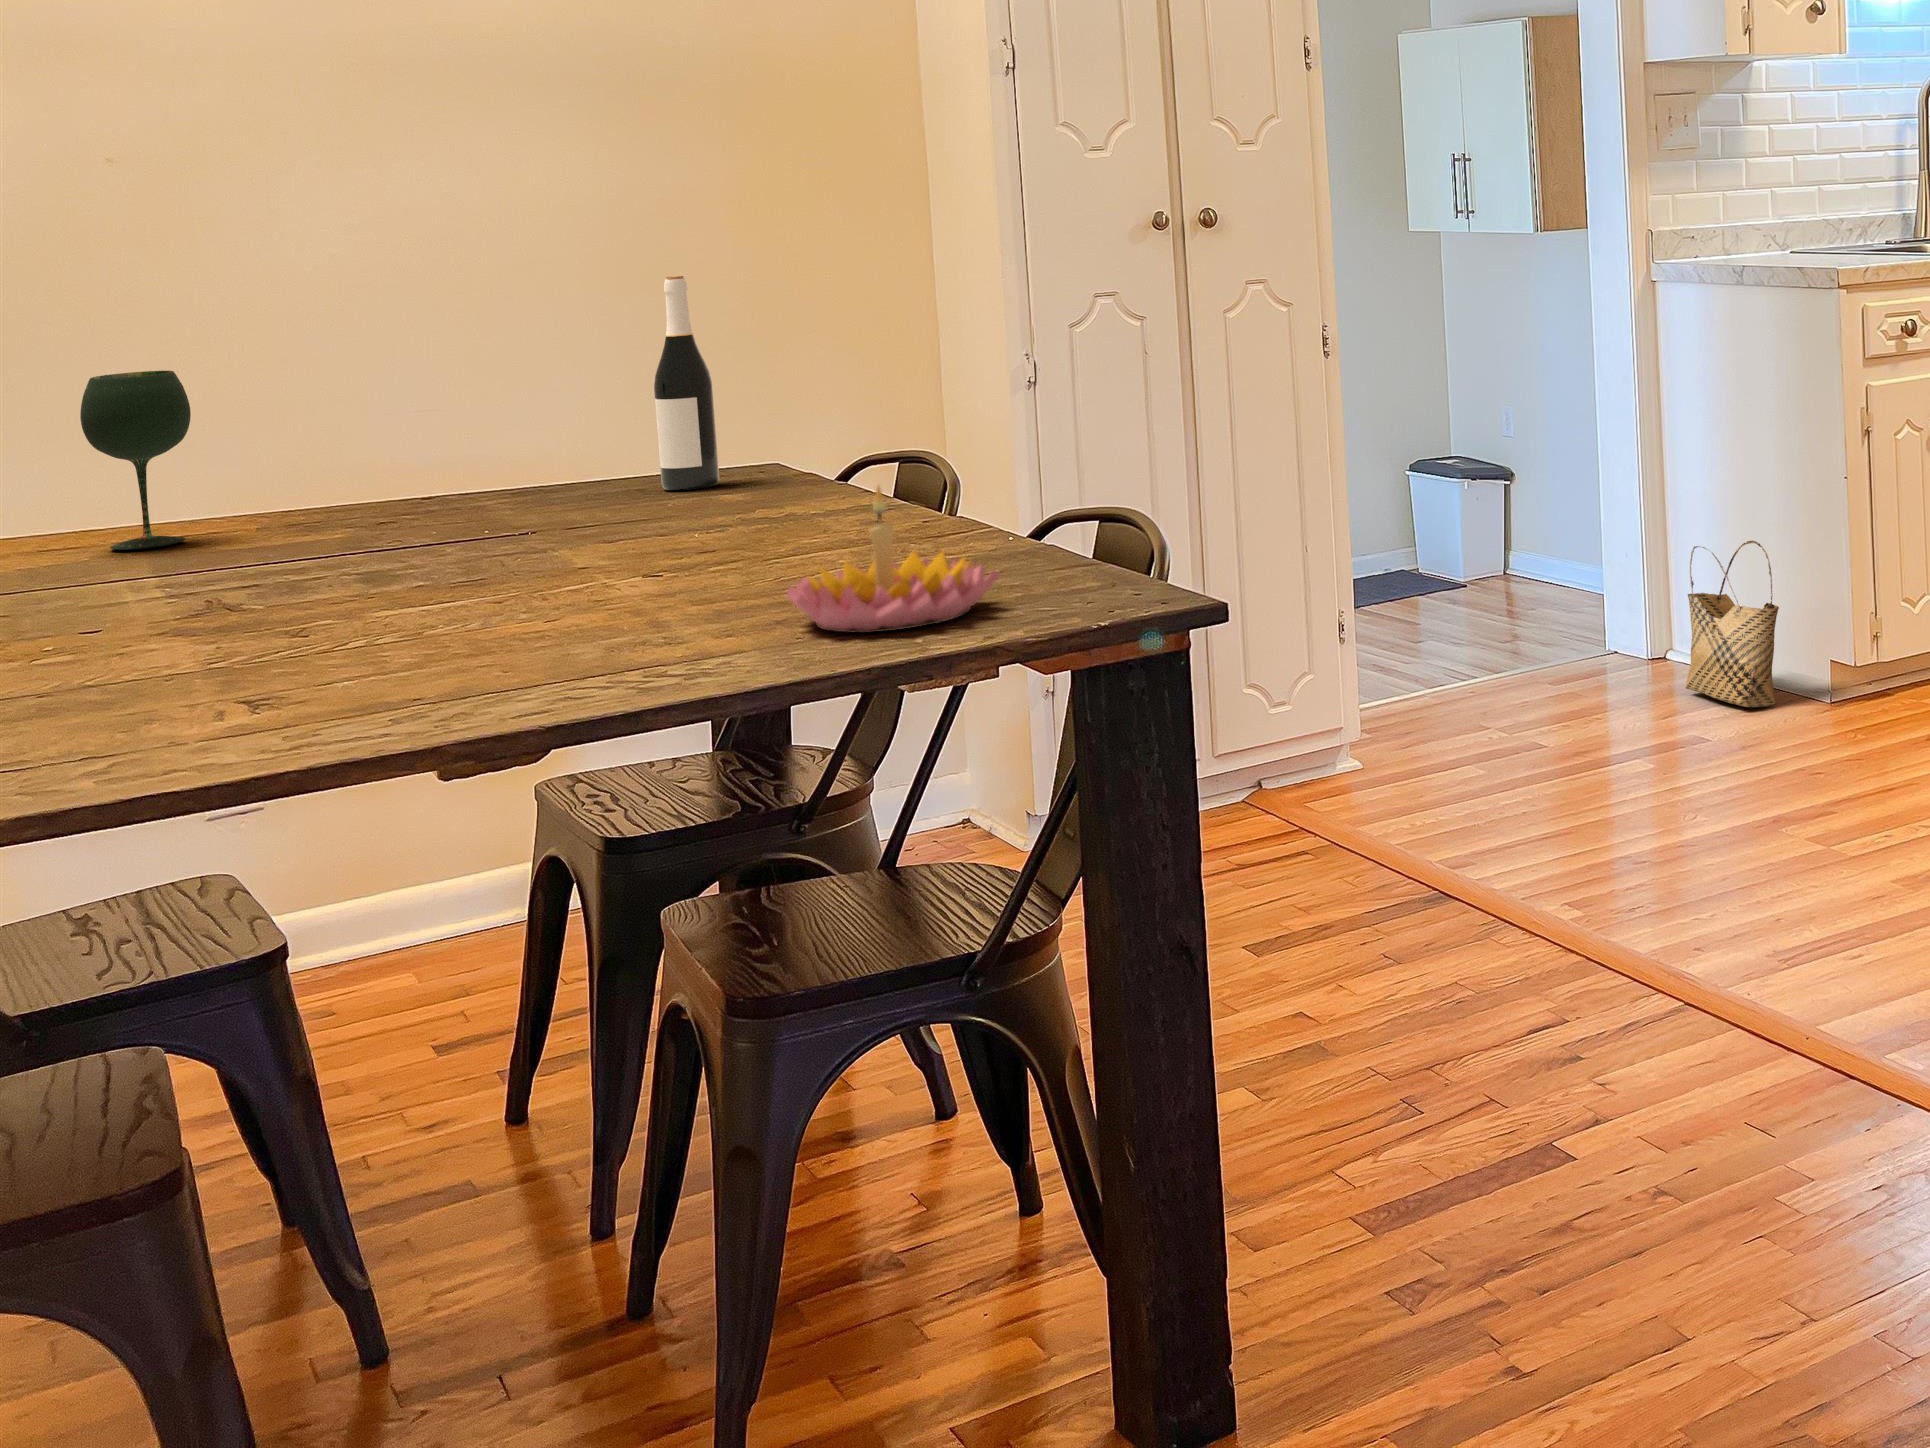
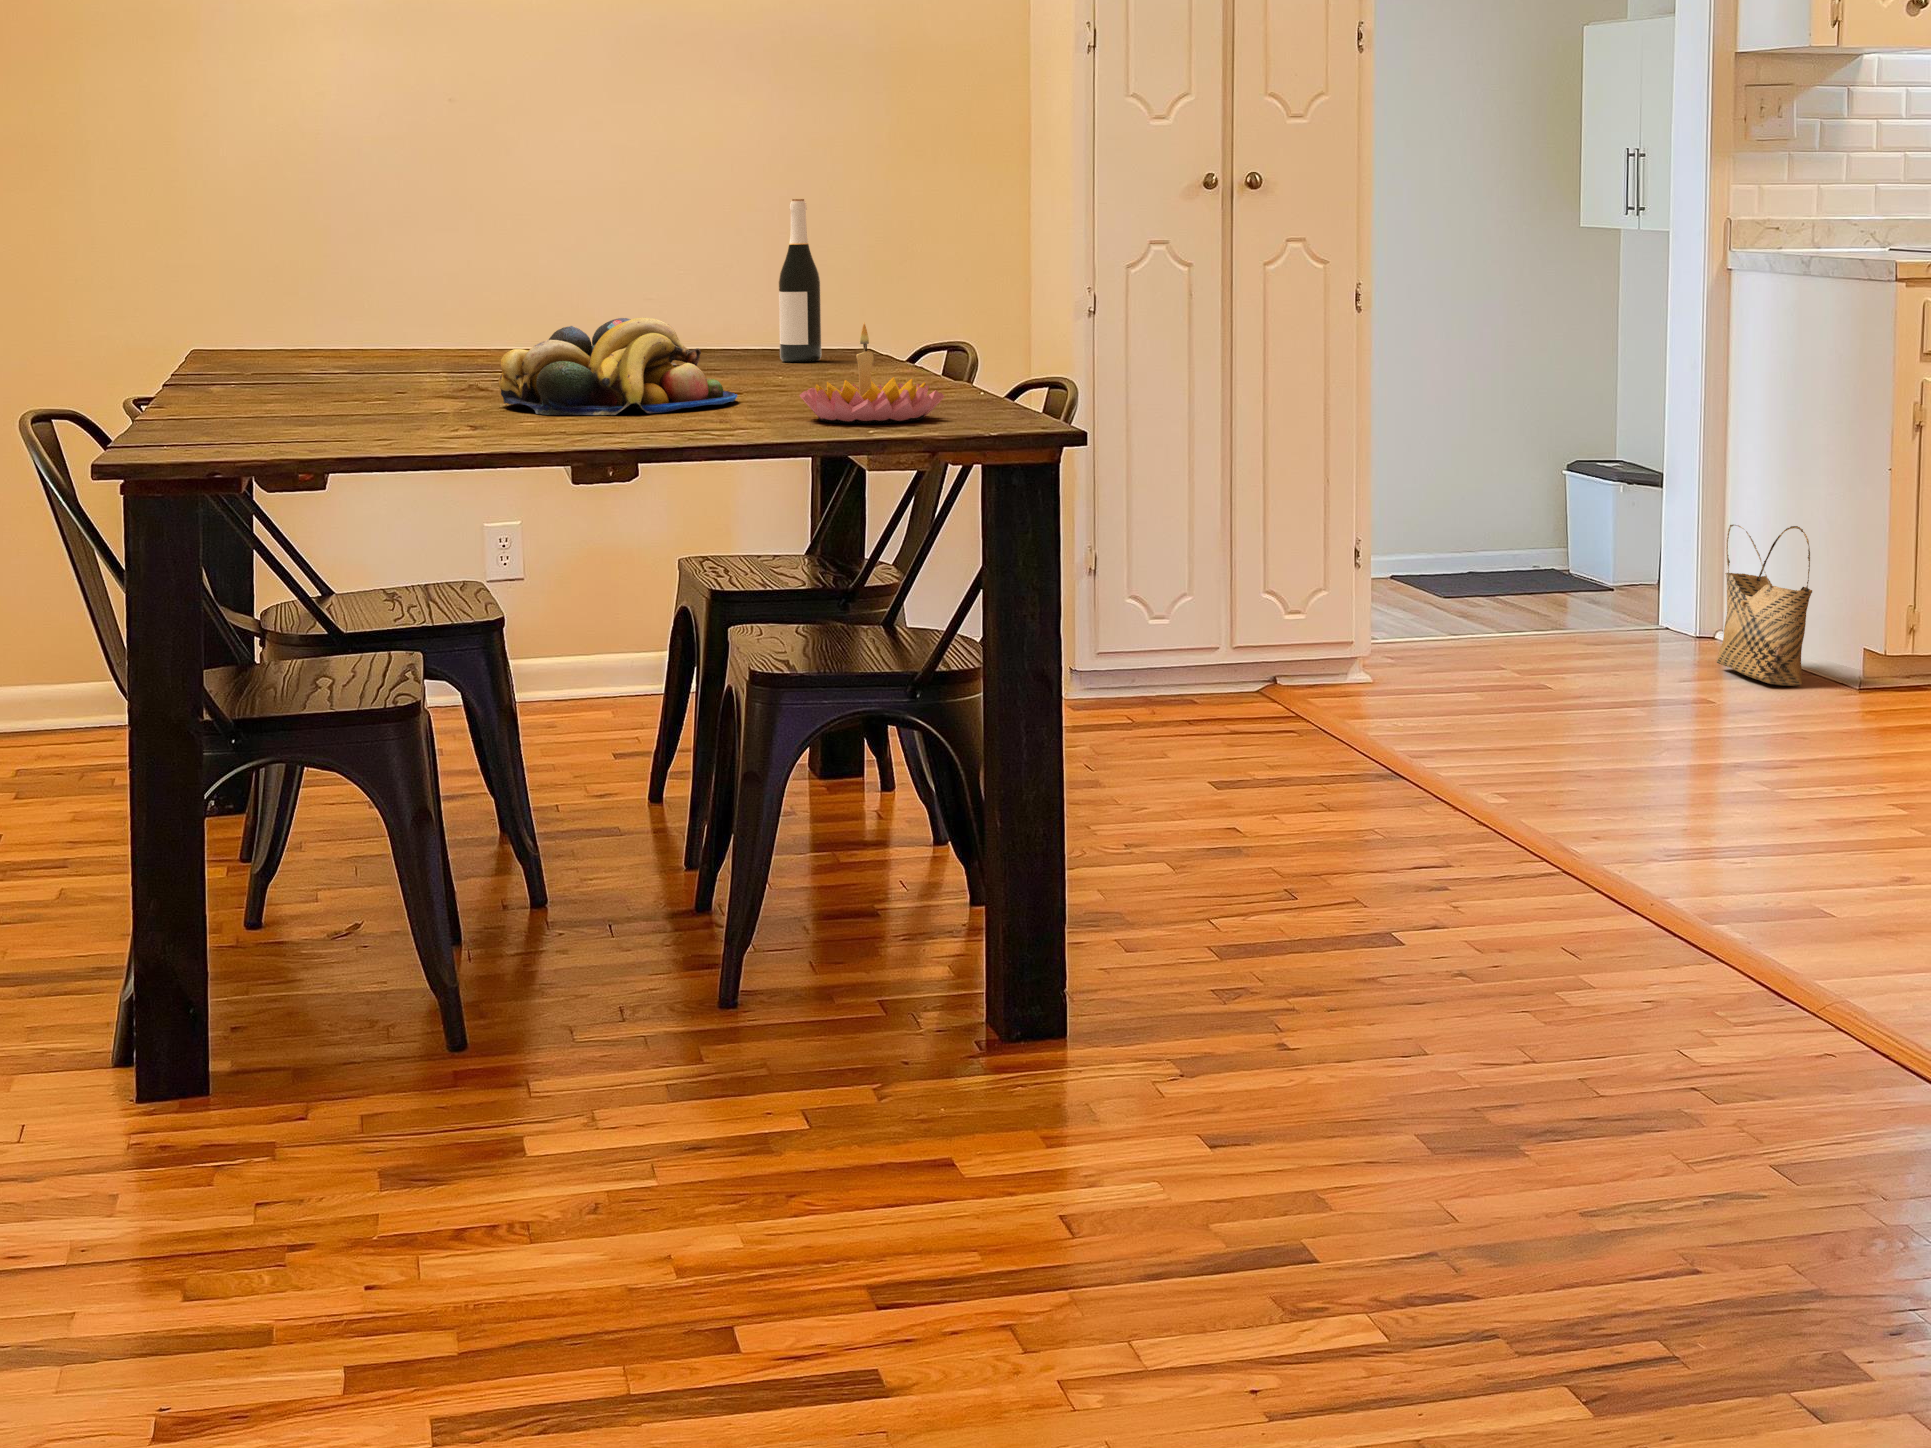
wine glass: present [80,371,191,550] -> none [410,247,475,367]
fruit bowl: none [272,484,662,659] -> present [498,318,737,415]

